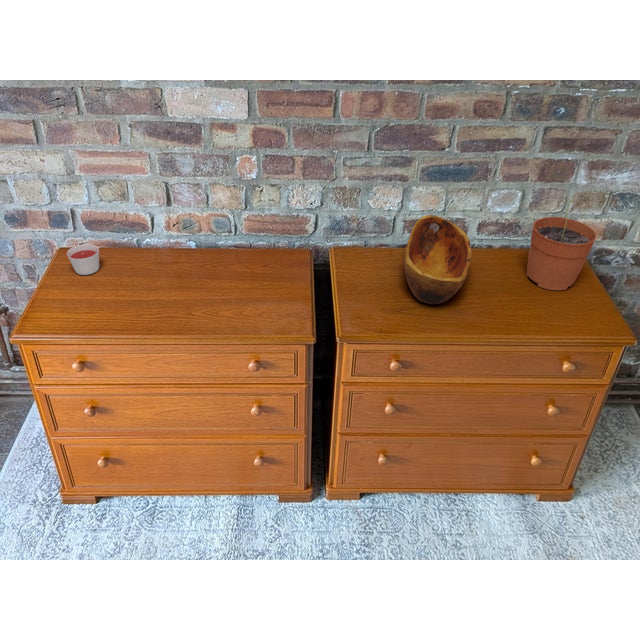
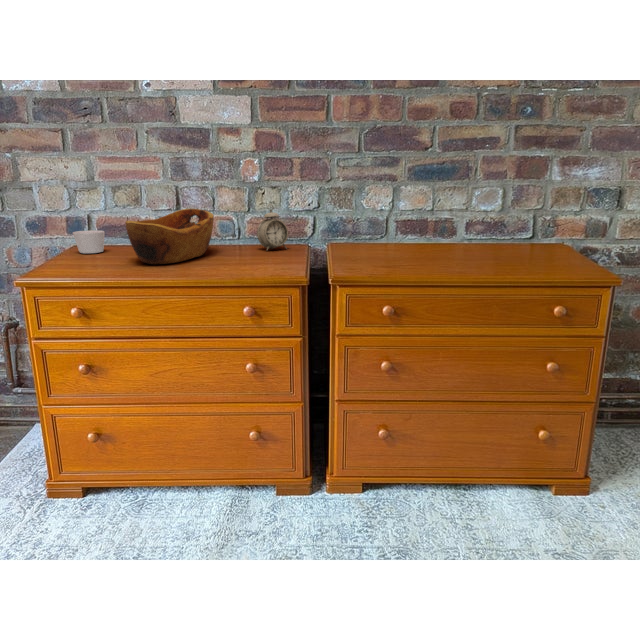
plant pot: present [527,199,597,290] -> none [519,171,584,257]
wooden bowl: present [404,215,472,304] -> present [125,208,214,264]
alarm clock: none [257,216,290,266] -> present [257,204,288,250]

